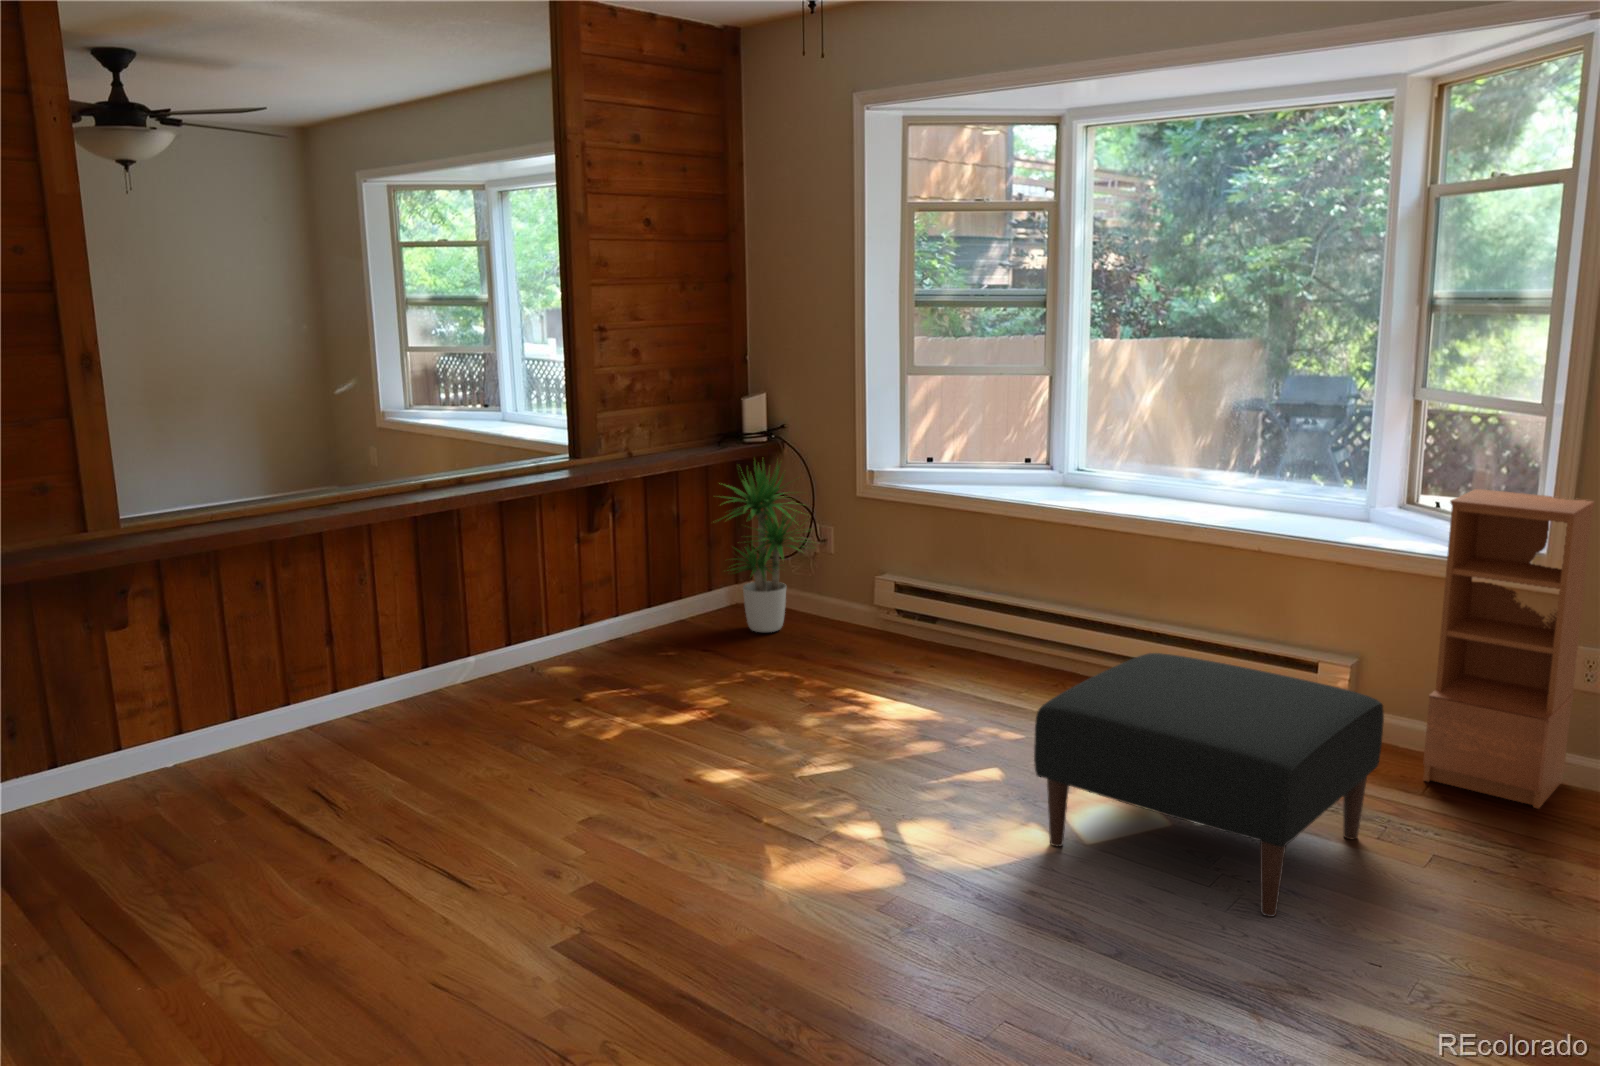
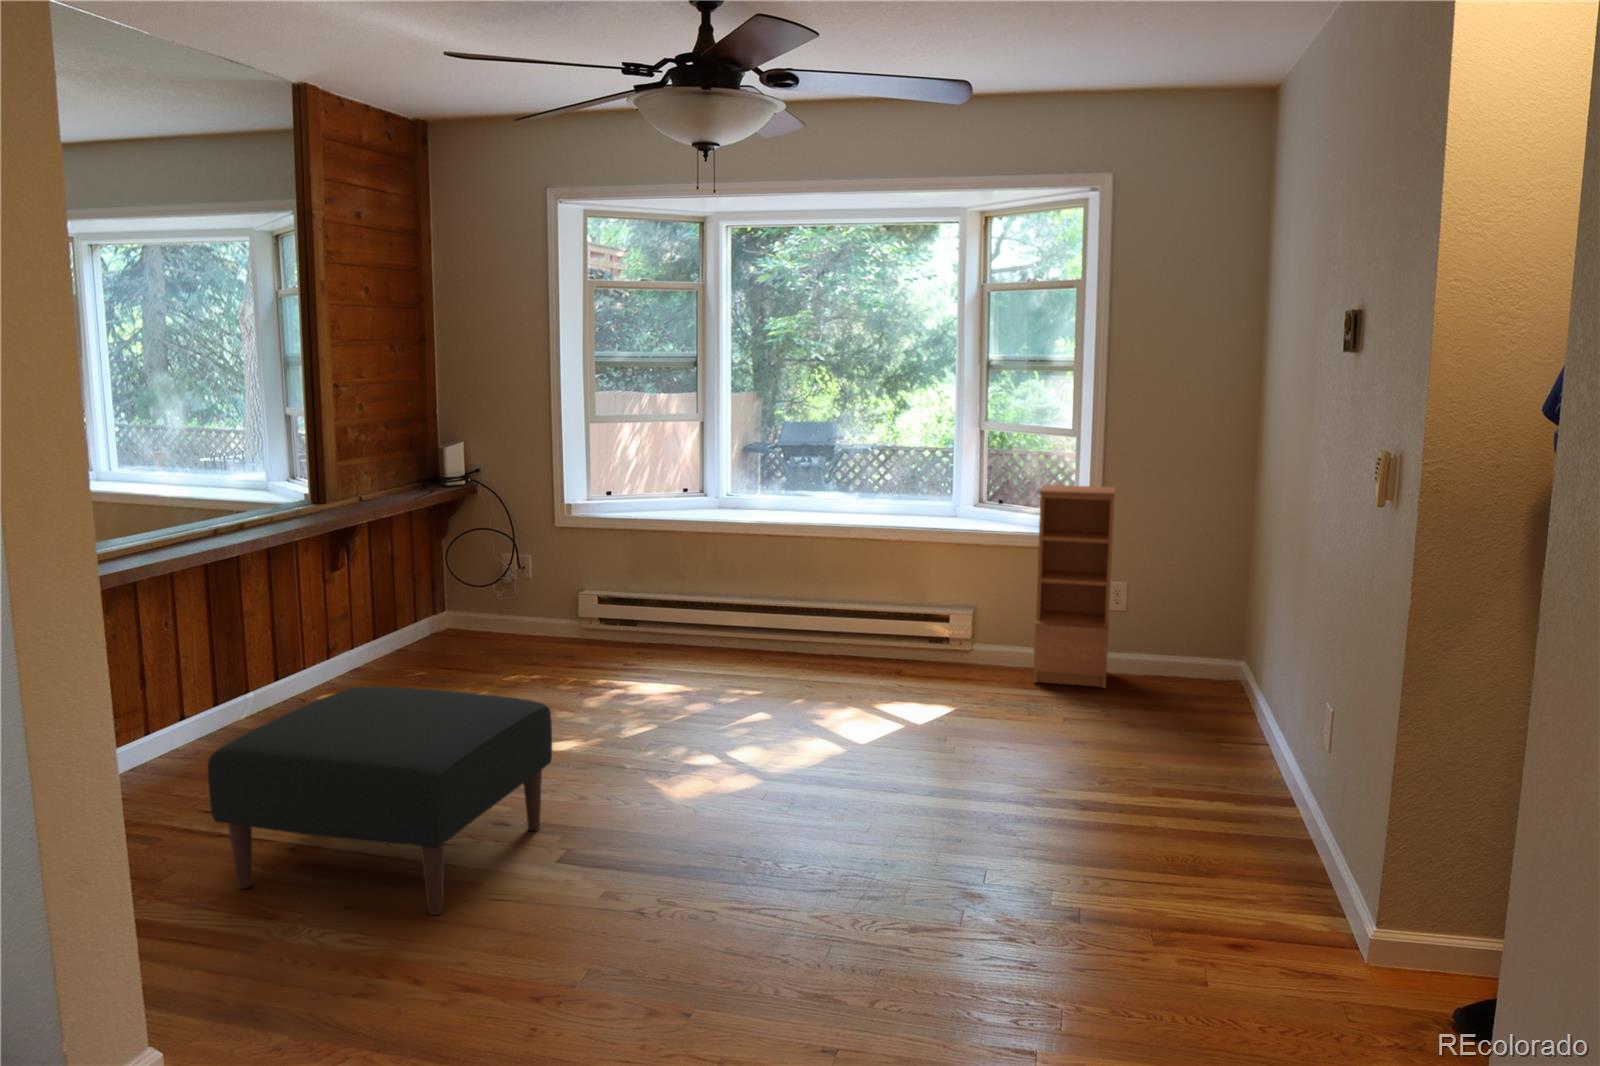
potted plant: present [718,460,814,632] -> none [427,495,532,649]
ottoman: present [1034,653,1384,917] -> present [208,687,552,915]

